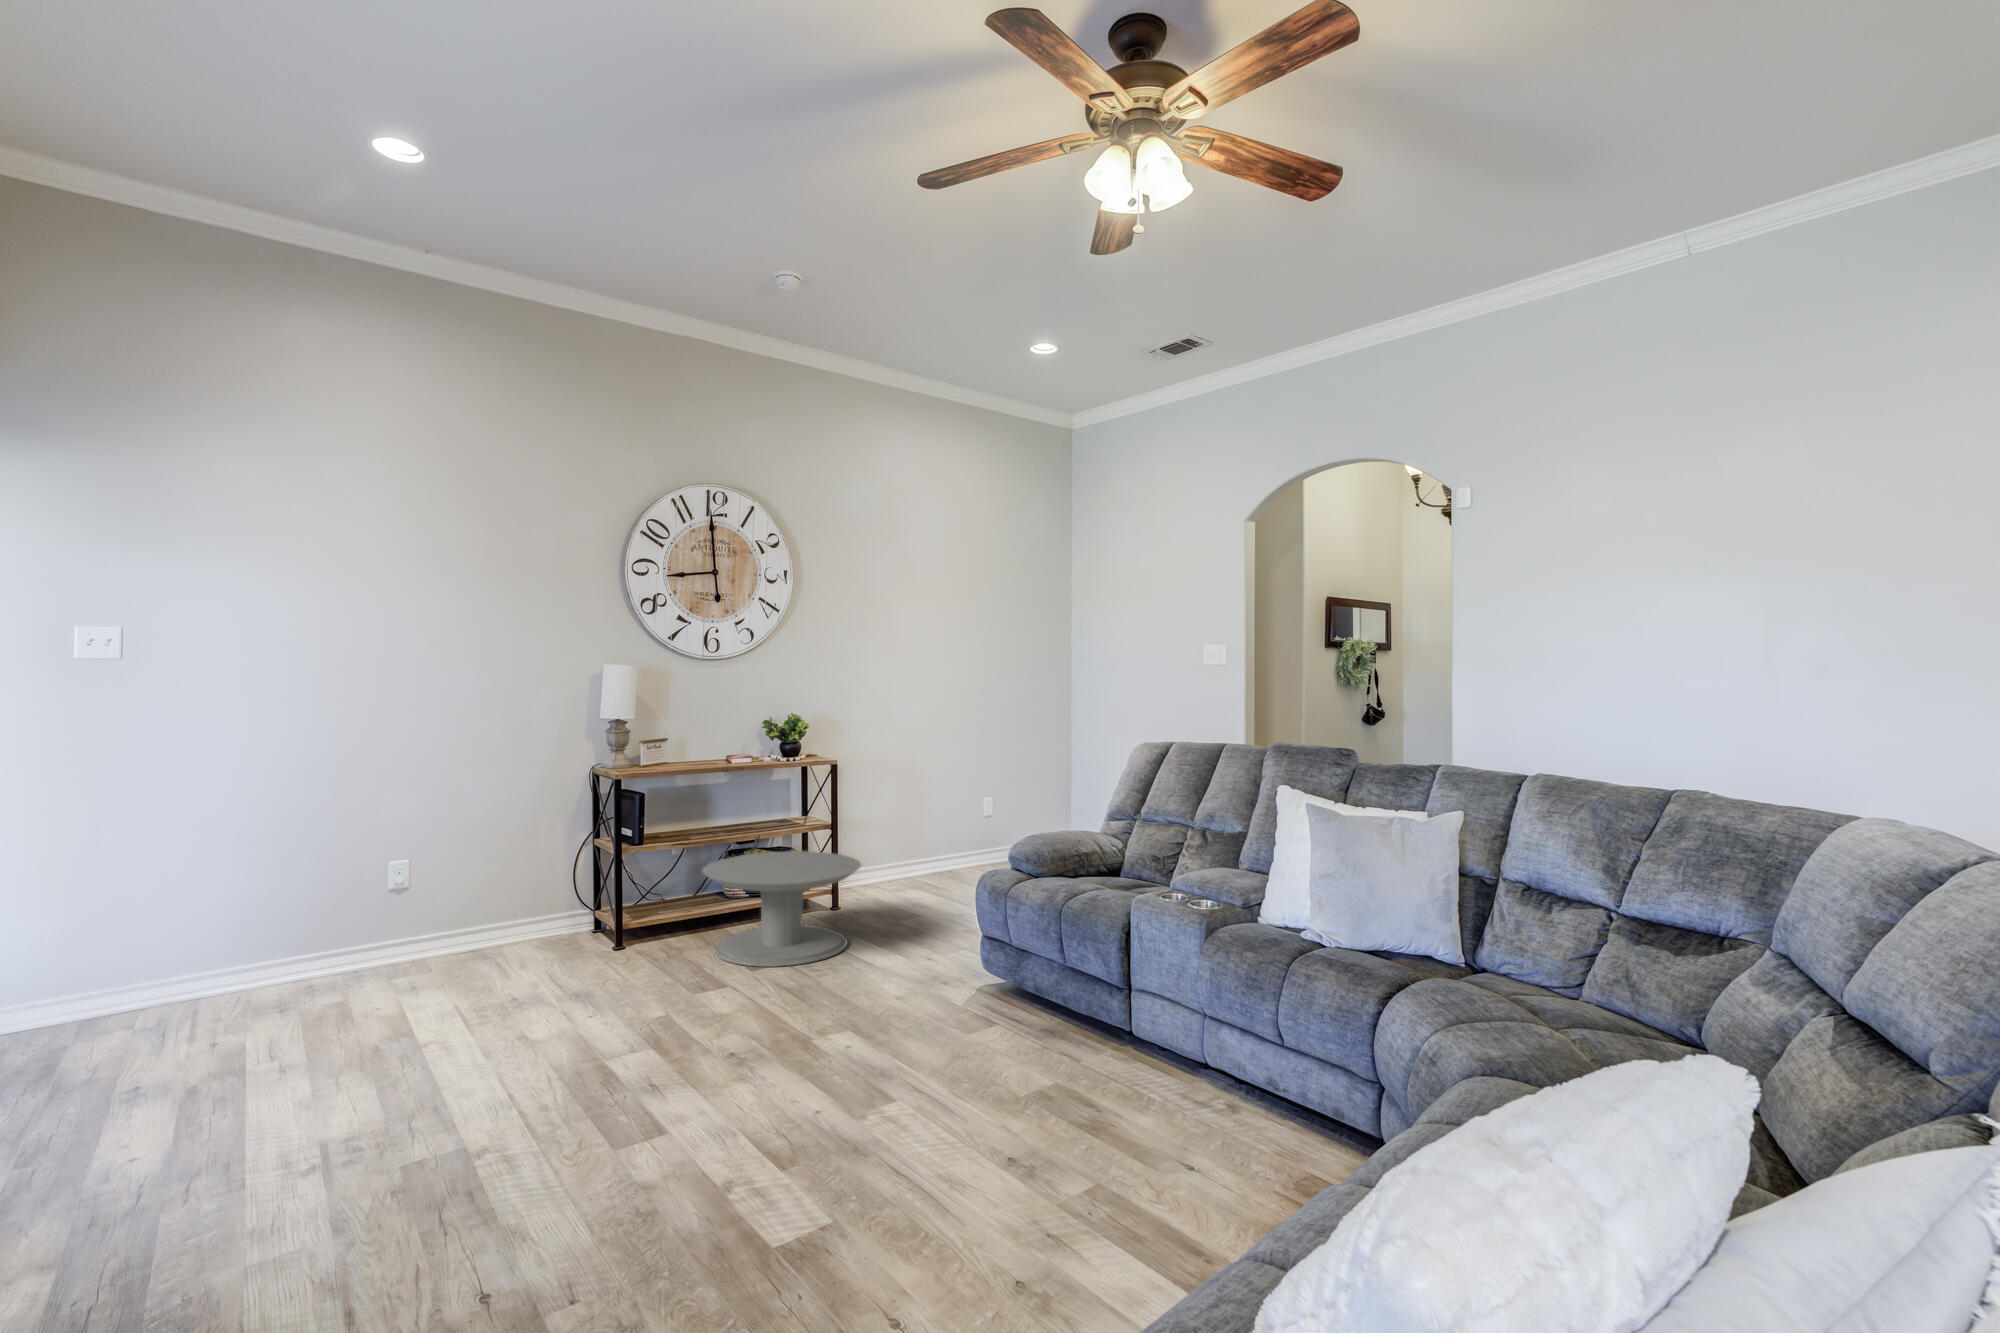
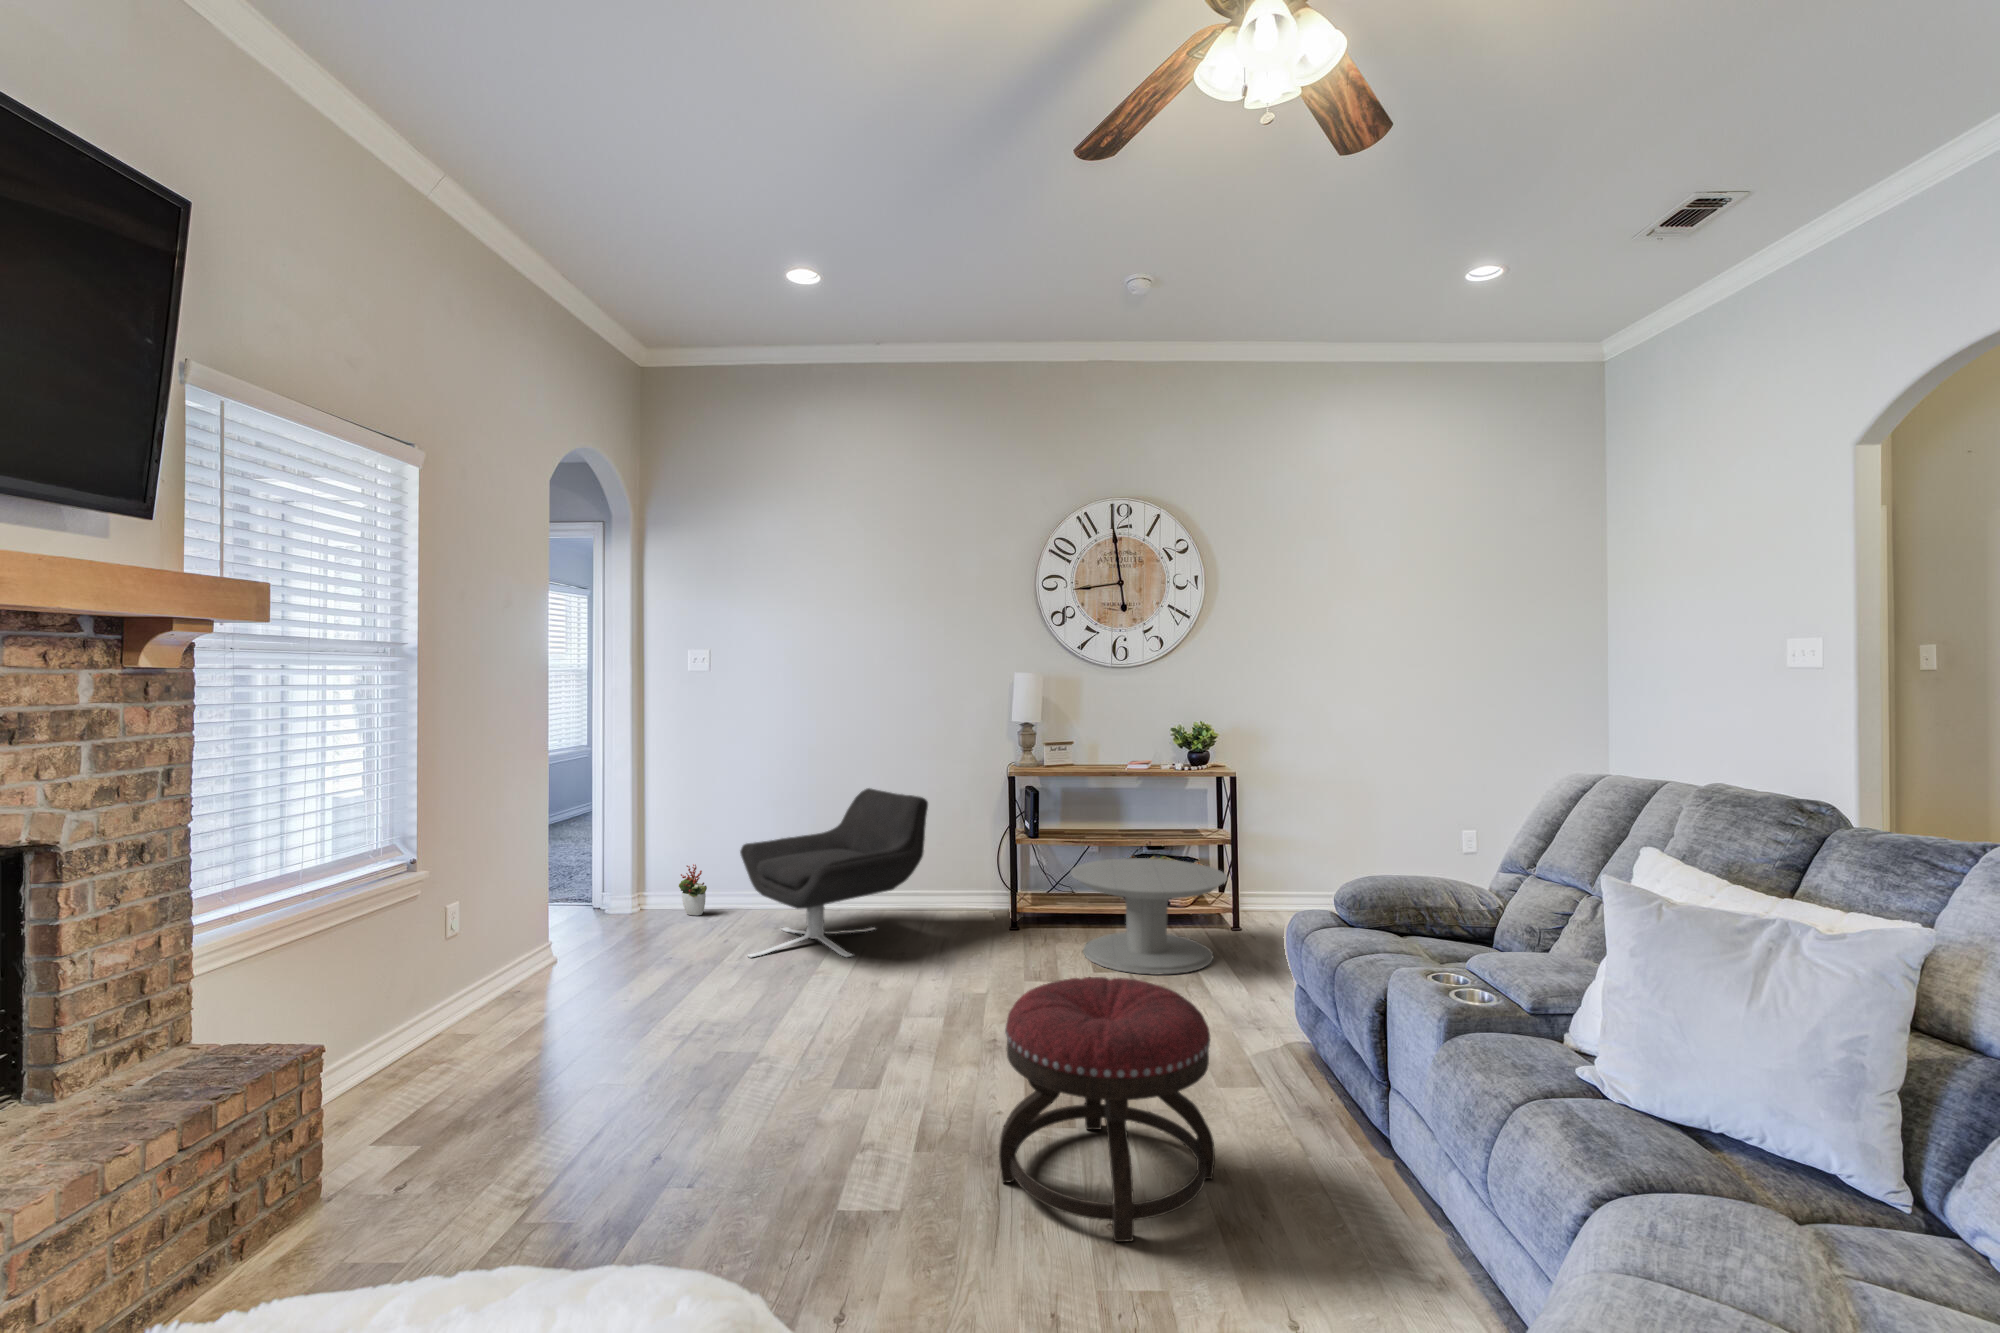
lounge chair: none [214,810,522,1061] -> present [740,788,928,957]
ottoman: none [881,947,1071,1172] -> present [999,977,1215,1242]
decorative plant: none [42,953,107,1034] -> present [679,864,707,915]

